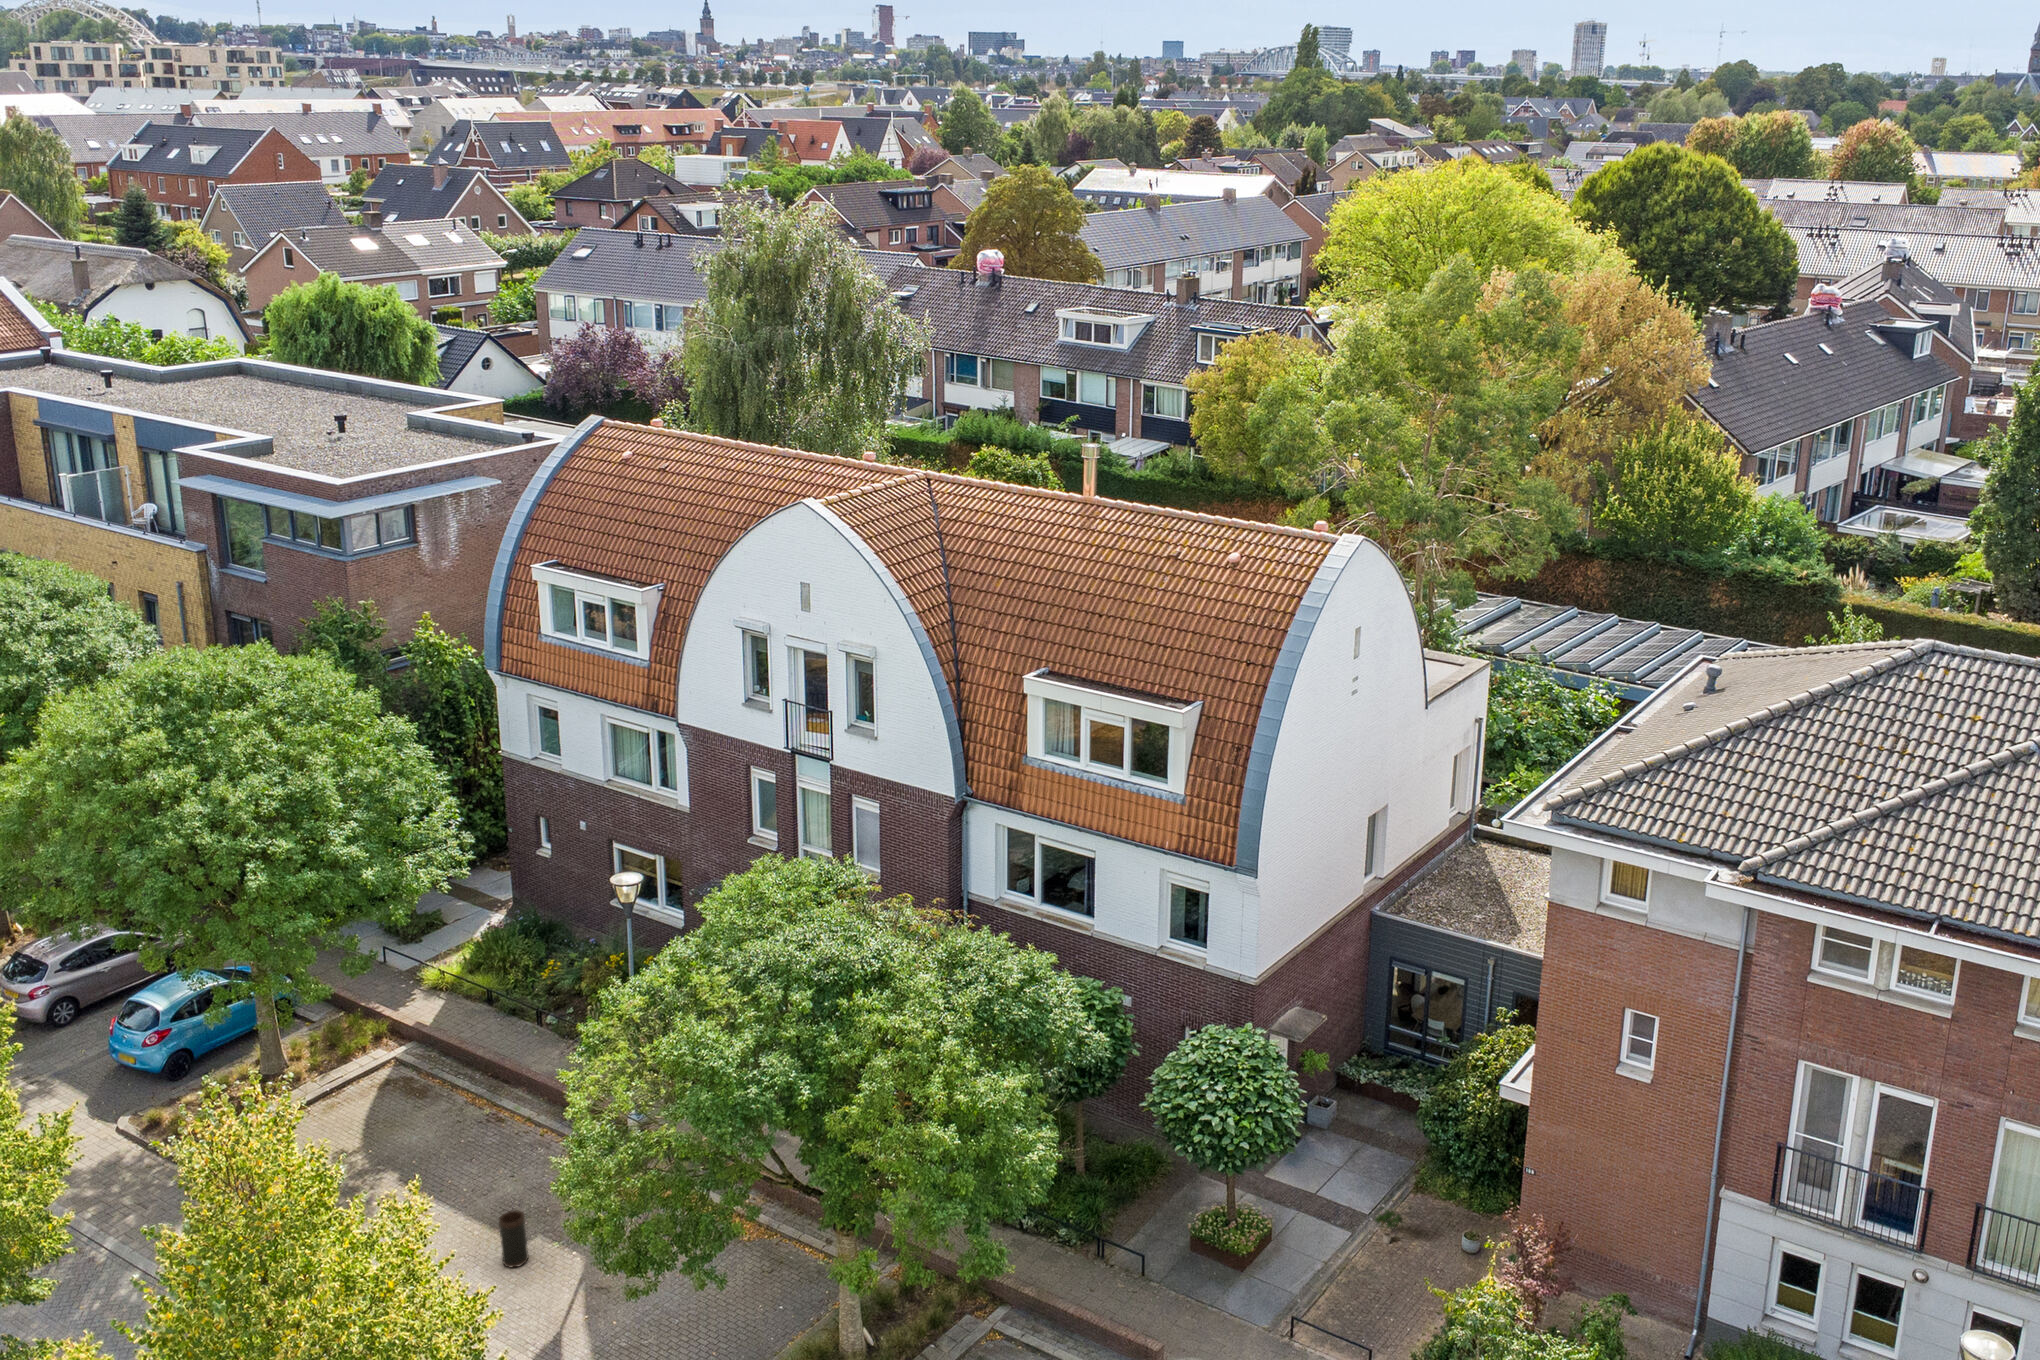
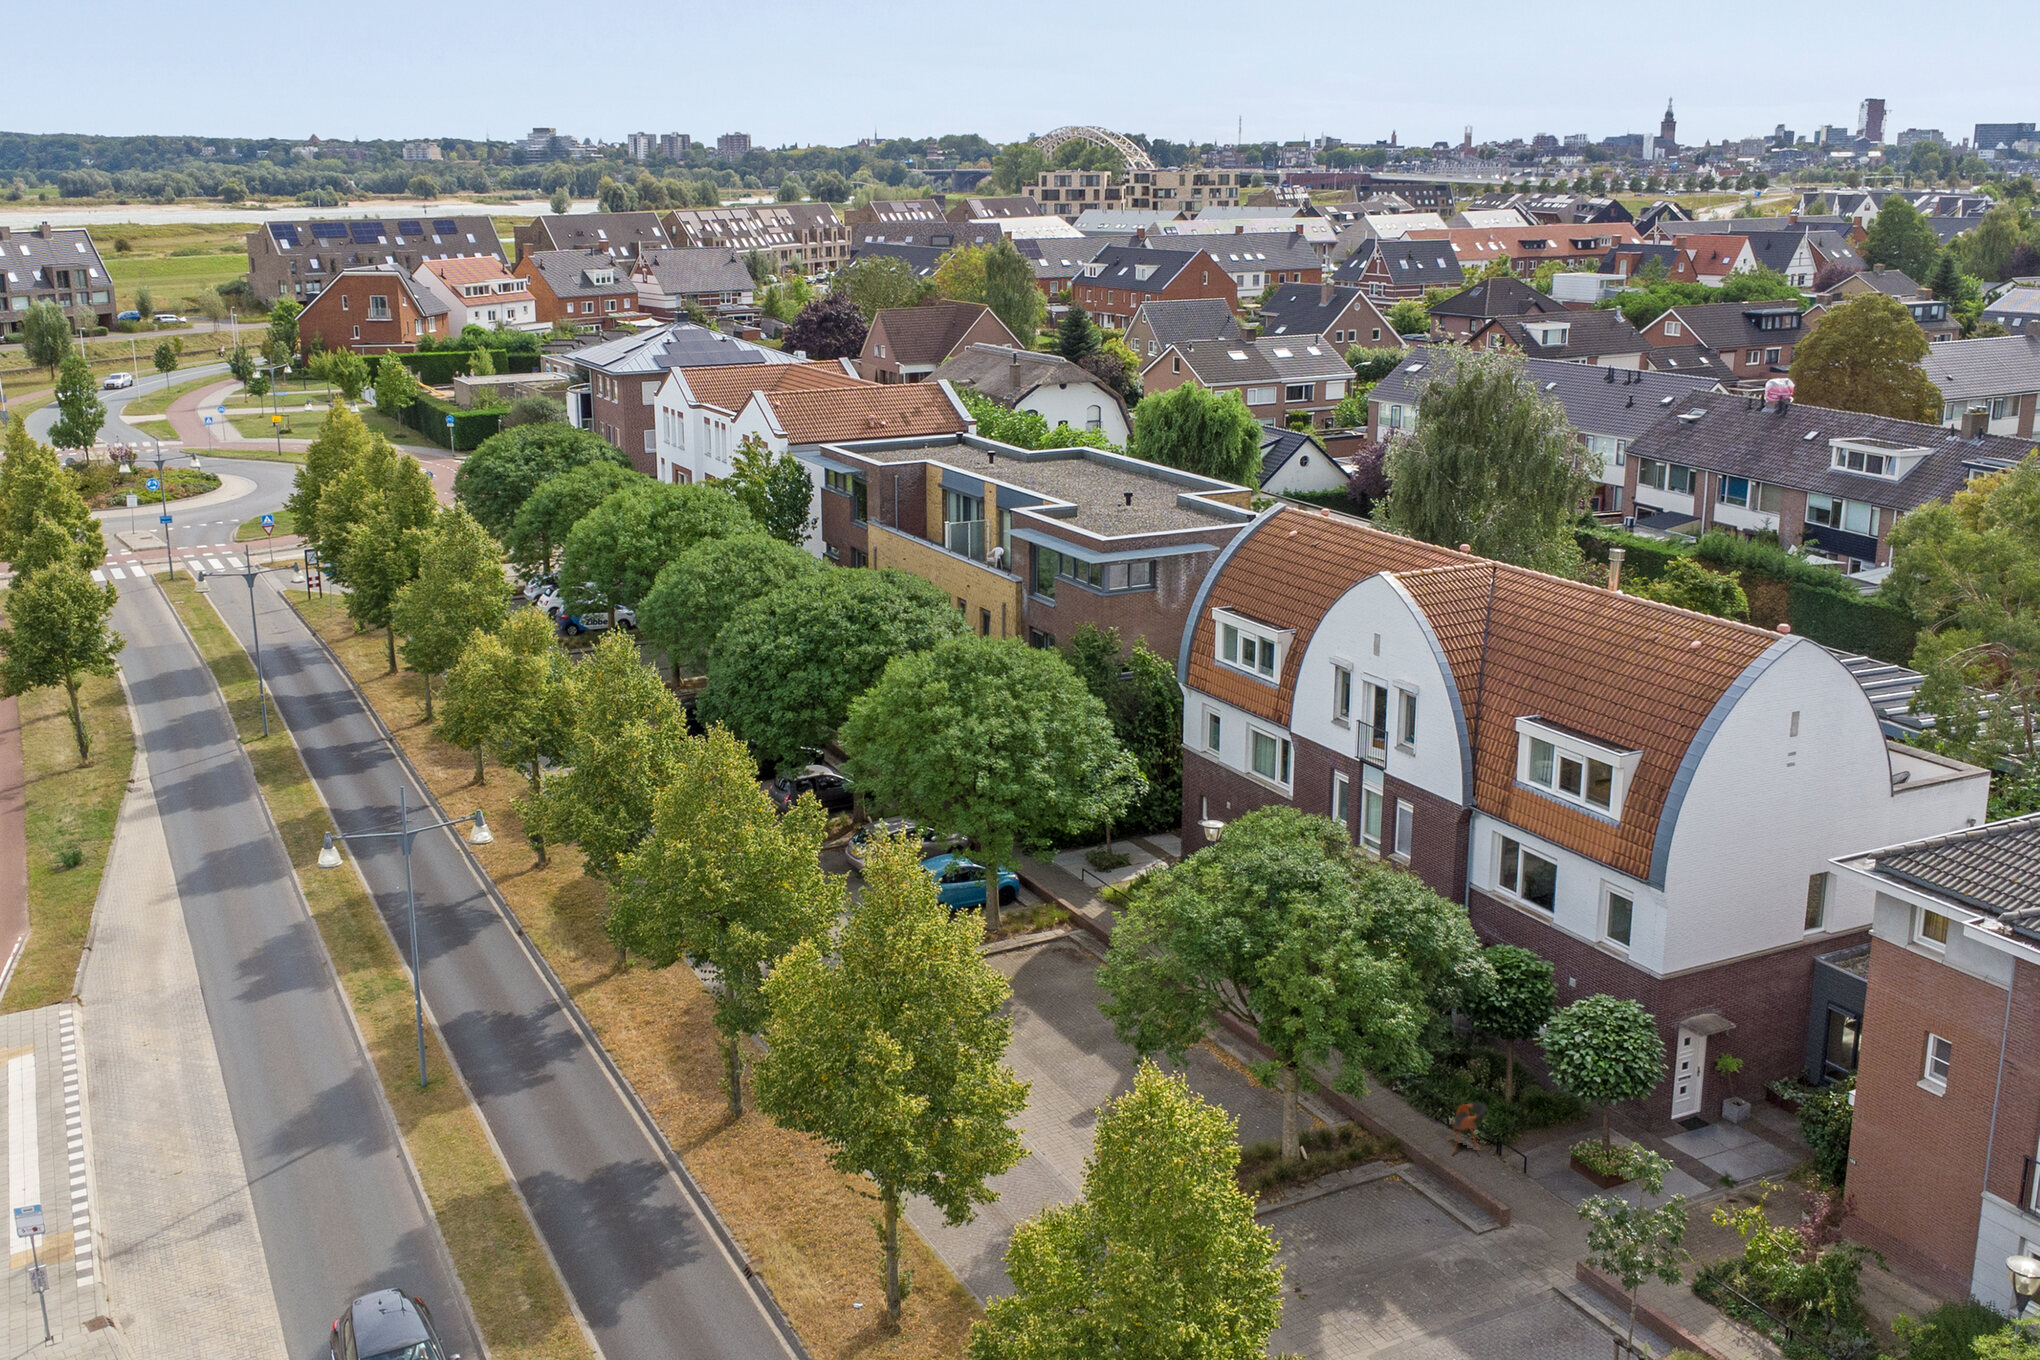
chair: none [1040,1193,1092,1275] -> present [1454,1102,1487,1146]
trash can: present [499,1210,528,1267] -> none [1090,1031,1108,1069]

